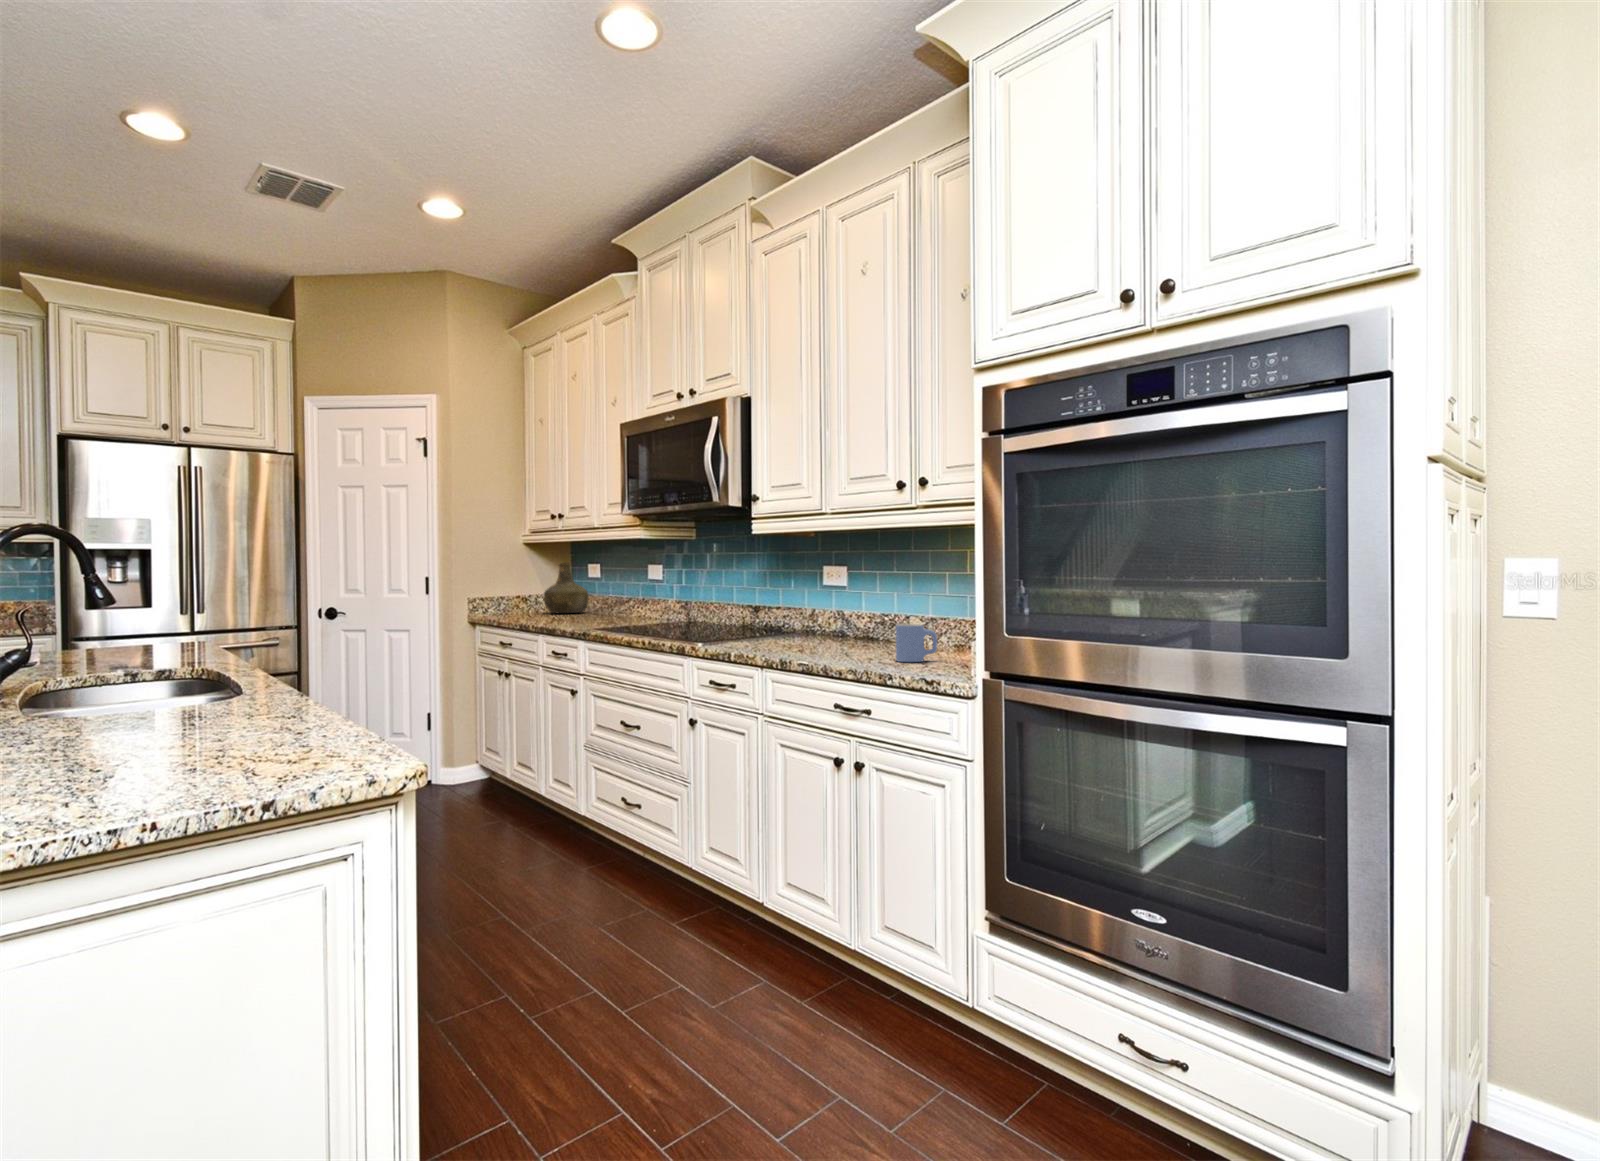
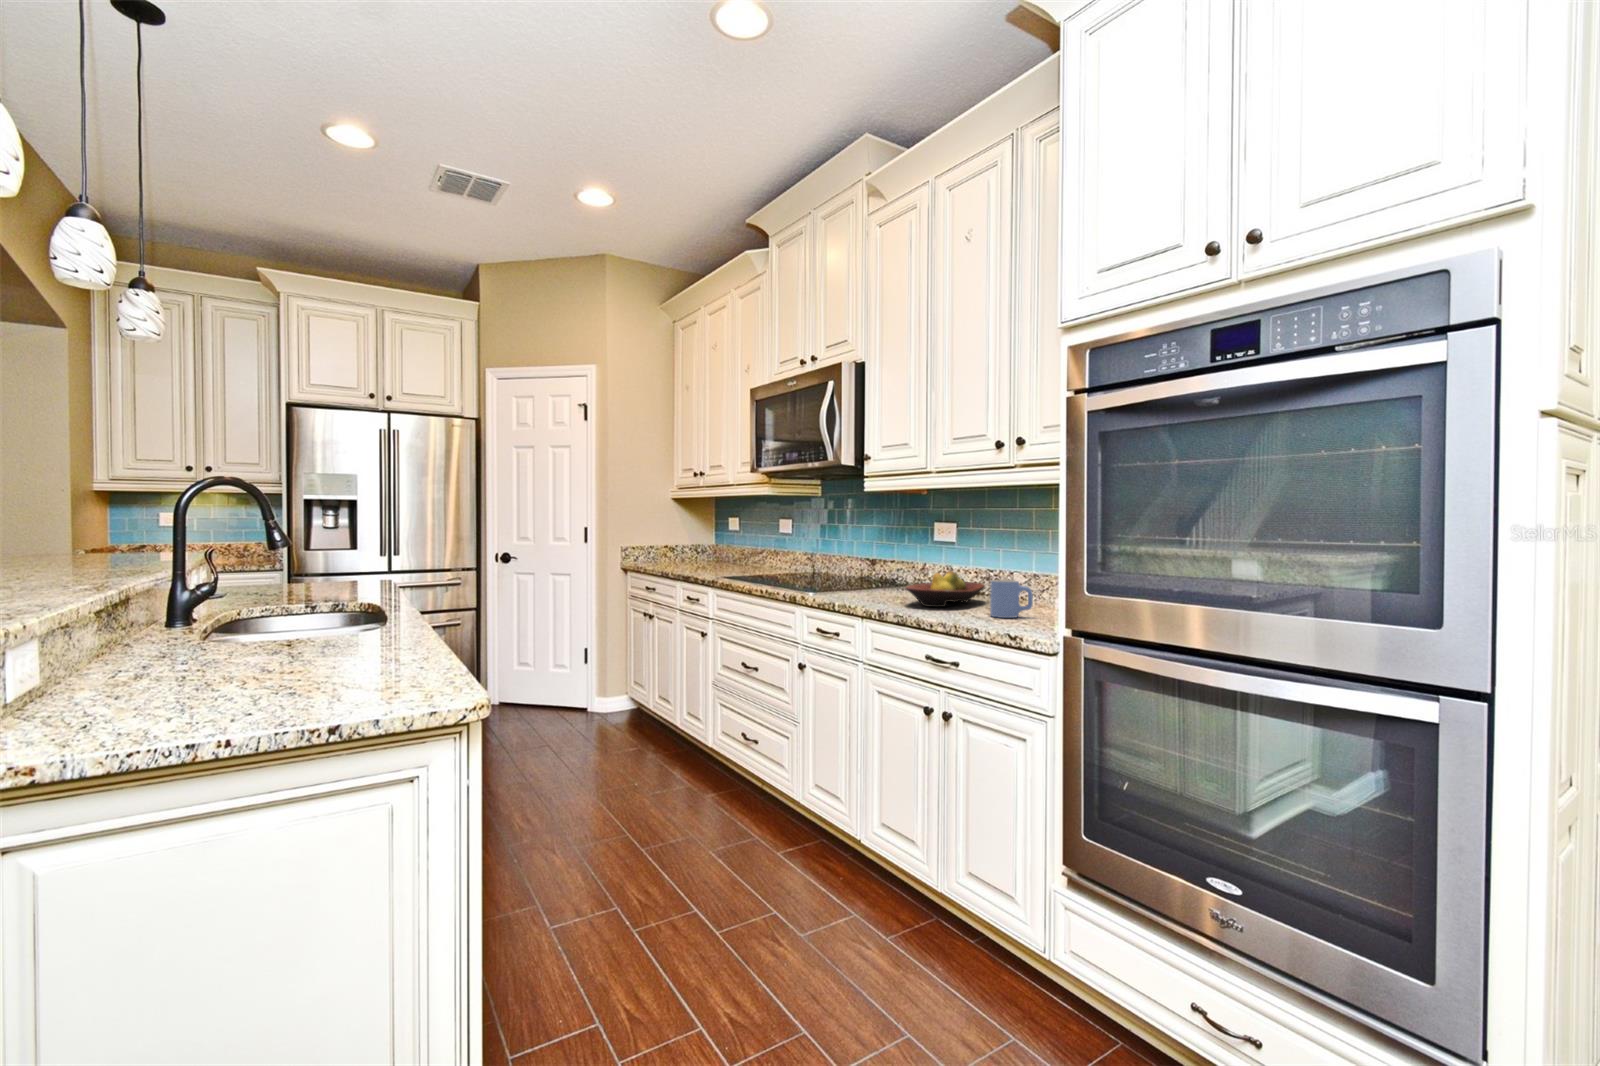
bottle: present [544,562,588,613] -> none [684,515,725,562]
fruit bowl: none [805,616,882,654] -> present [905,571,985,607]

